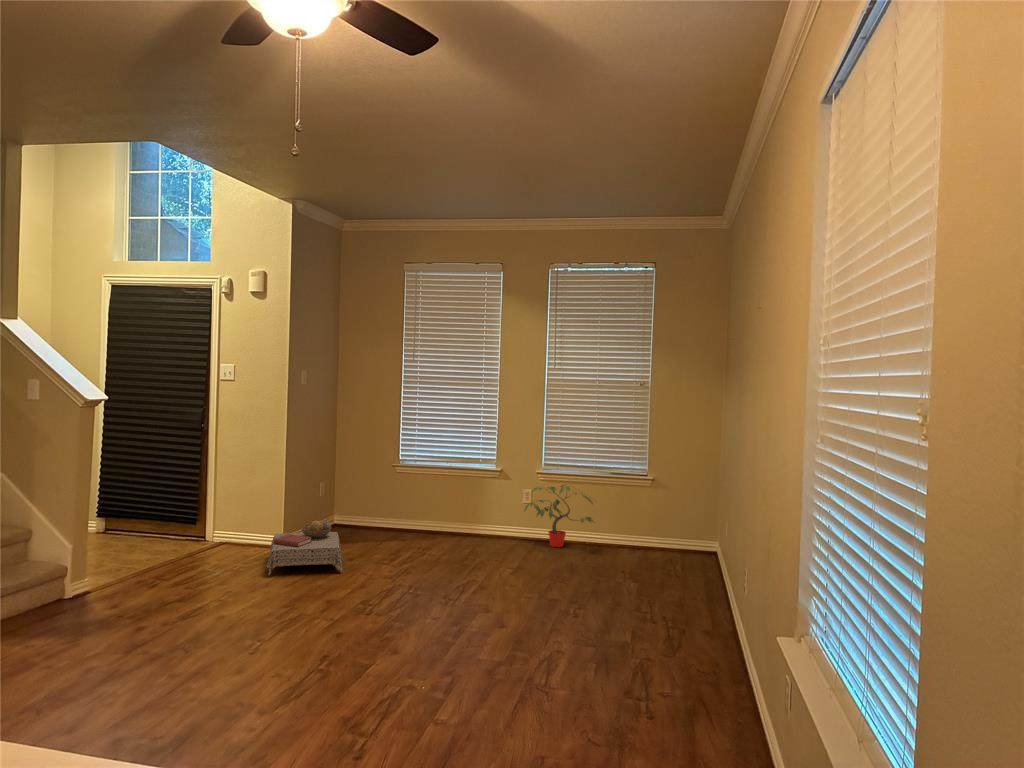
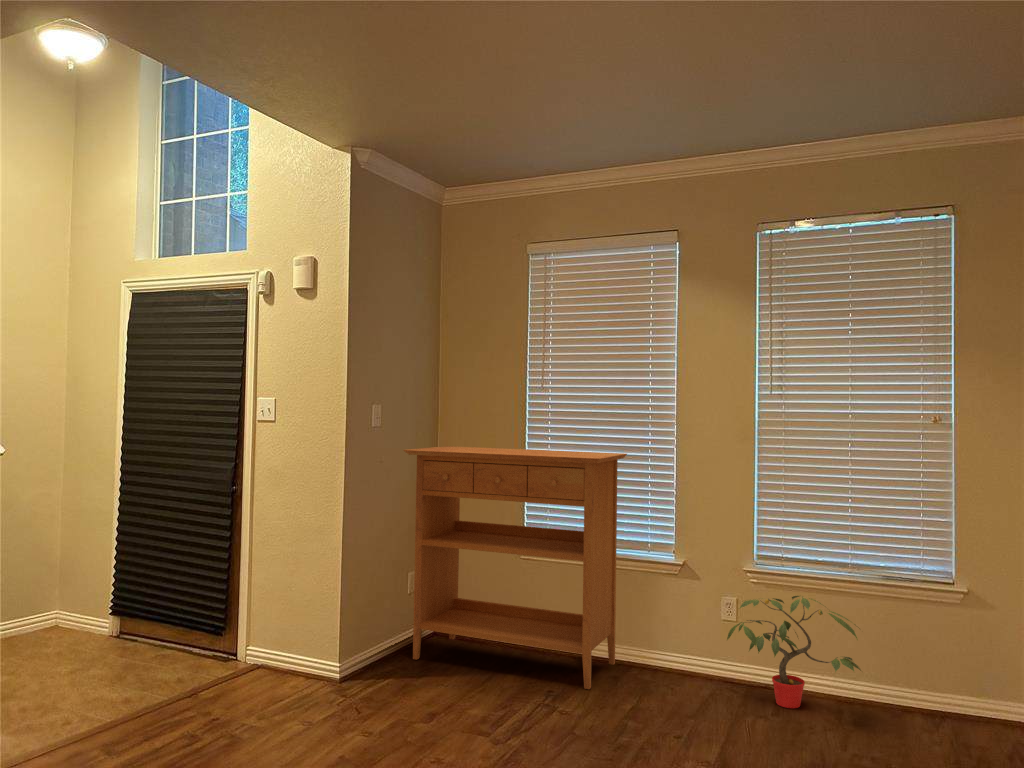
console table: none [322,398,467,545] -> present [404,446,627,689]
ottoman: present [266,520,343,575] -> none [286,646,419,744]

